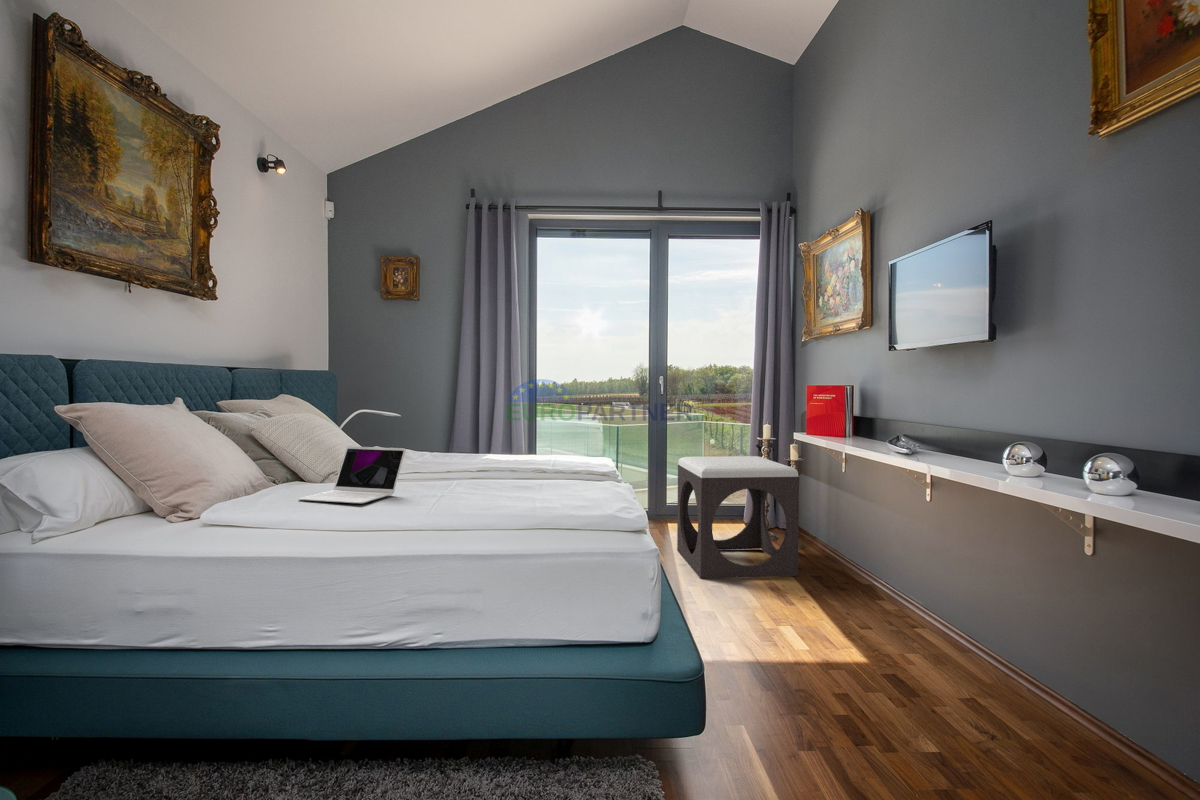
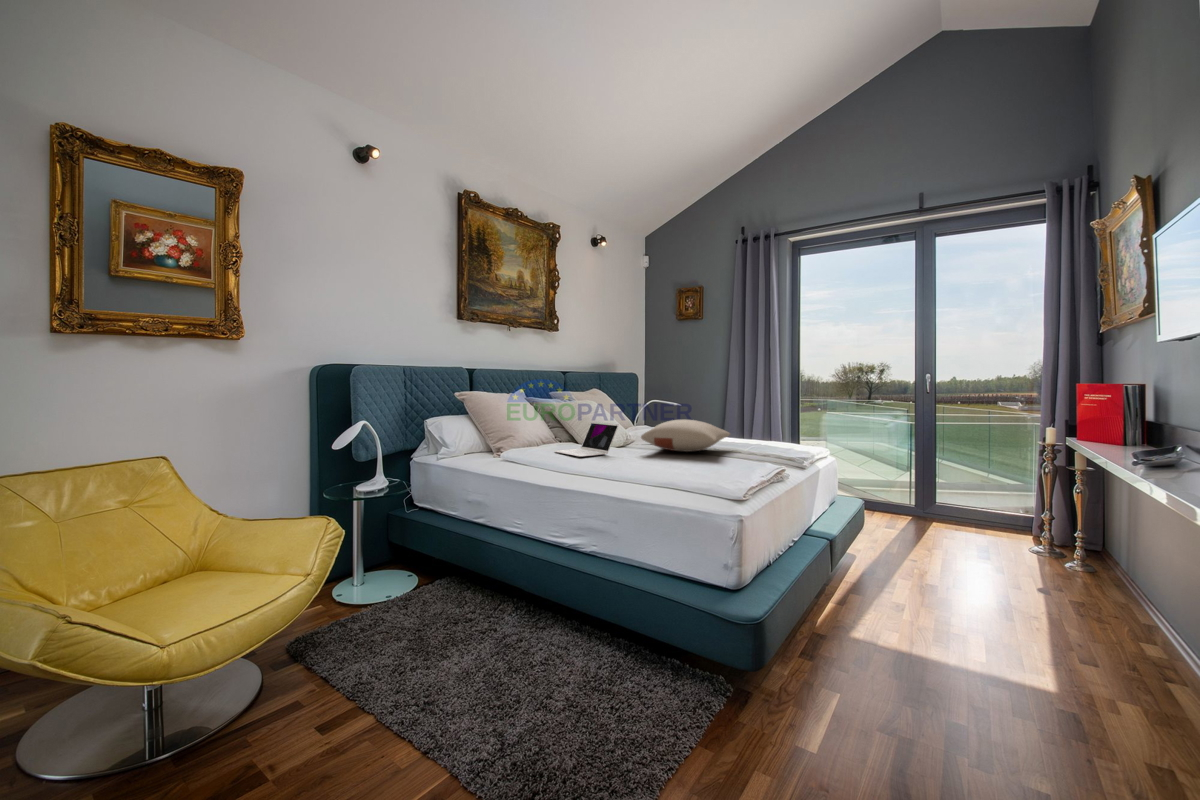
pillow: none [438,436,544,479] -> present [641,420,730,452]
footstool: present [677,456,799,579] -> none [913,453,1047,593]

